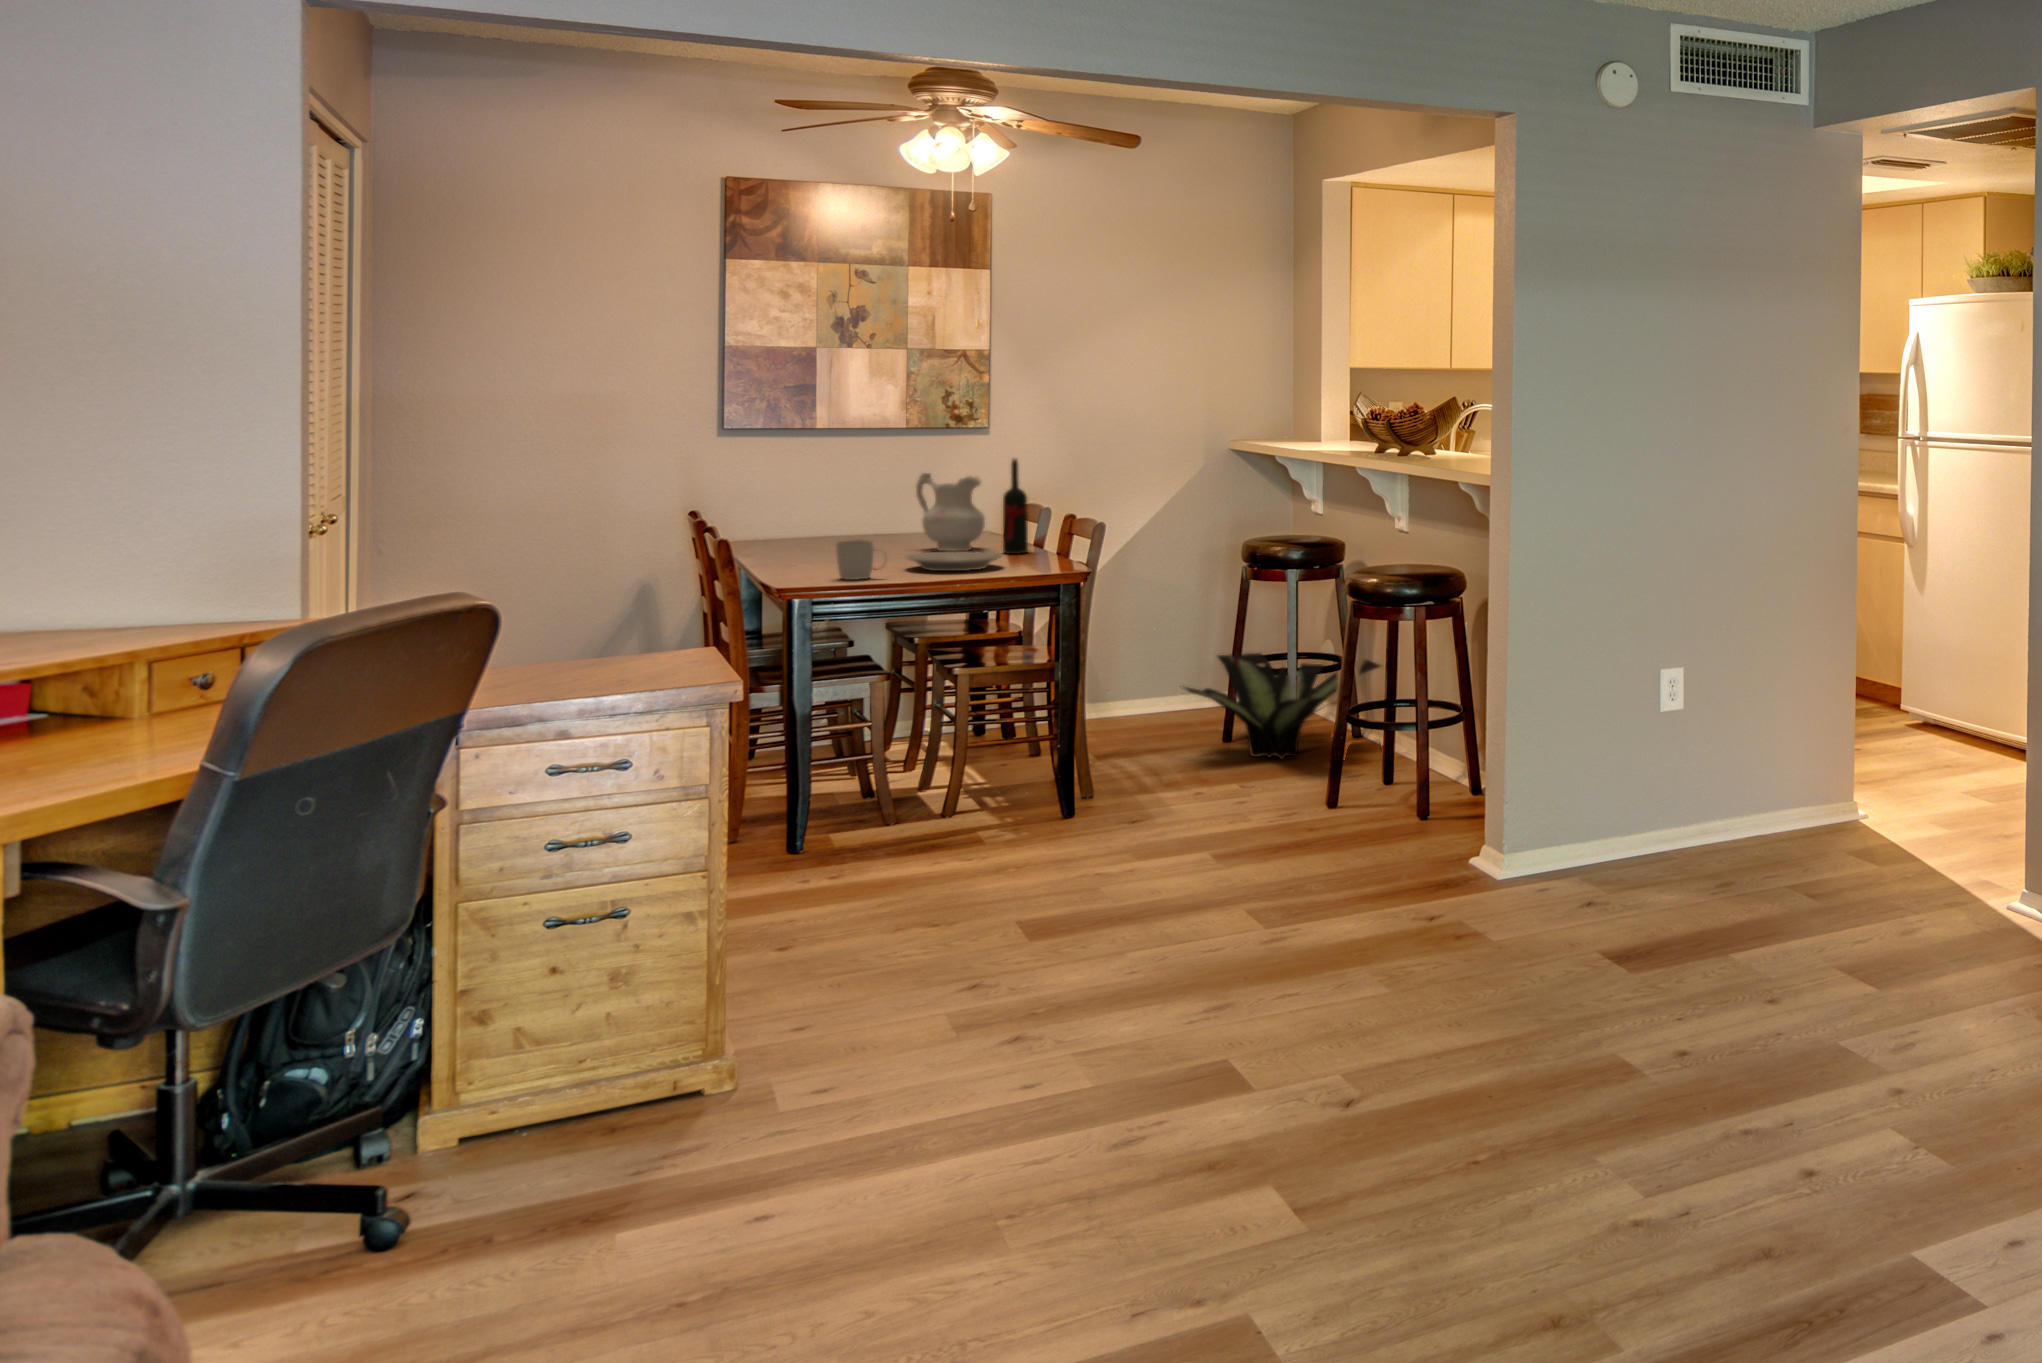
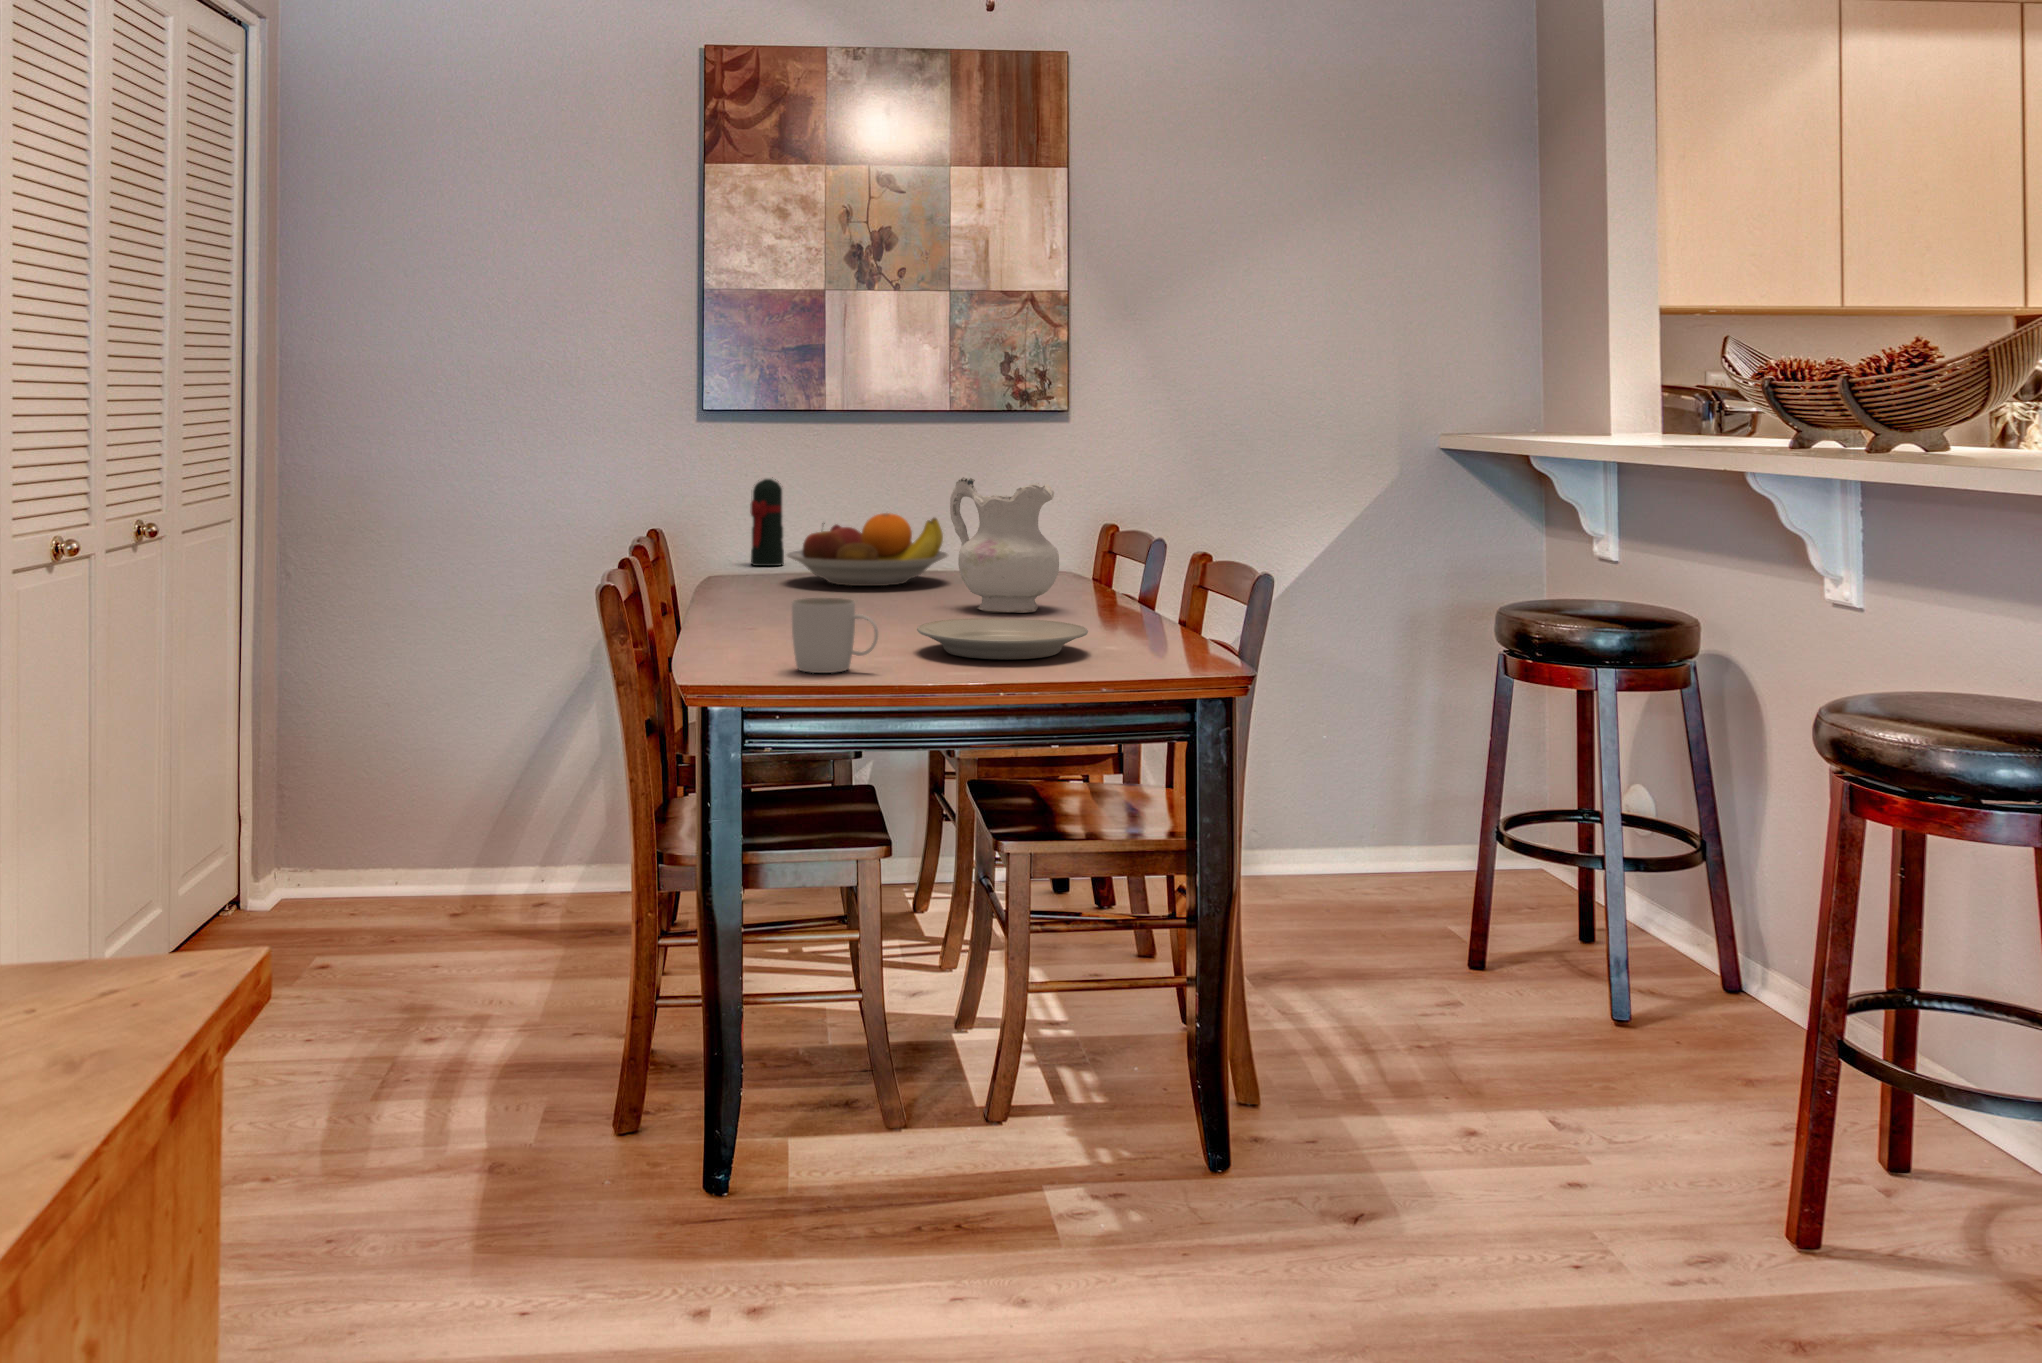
wine bottle: present [1003,458,1028,554] -> present [750,479,784,566]
fruit bowl: none [801,495,911,540] -> present [787,513,948,586]
potted plant: present [1185,653,1381,759] -> none [1396,806,1800,1037]

